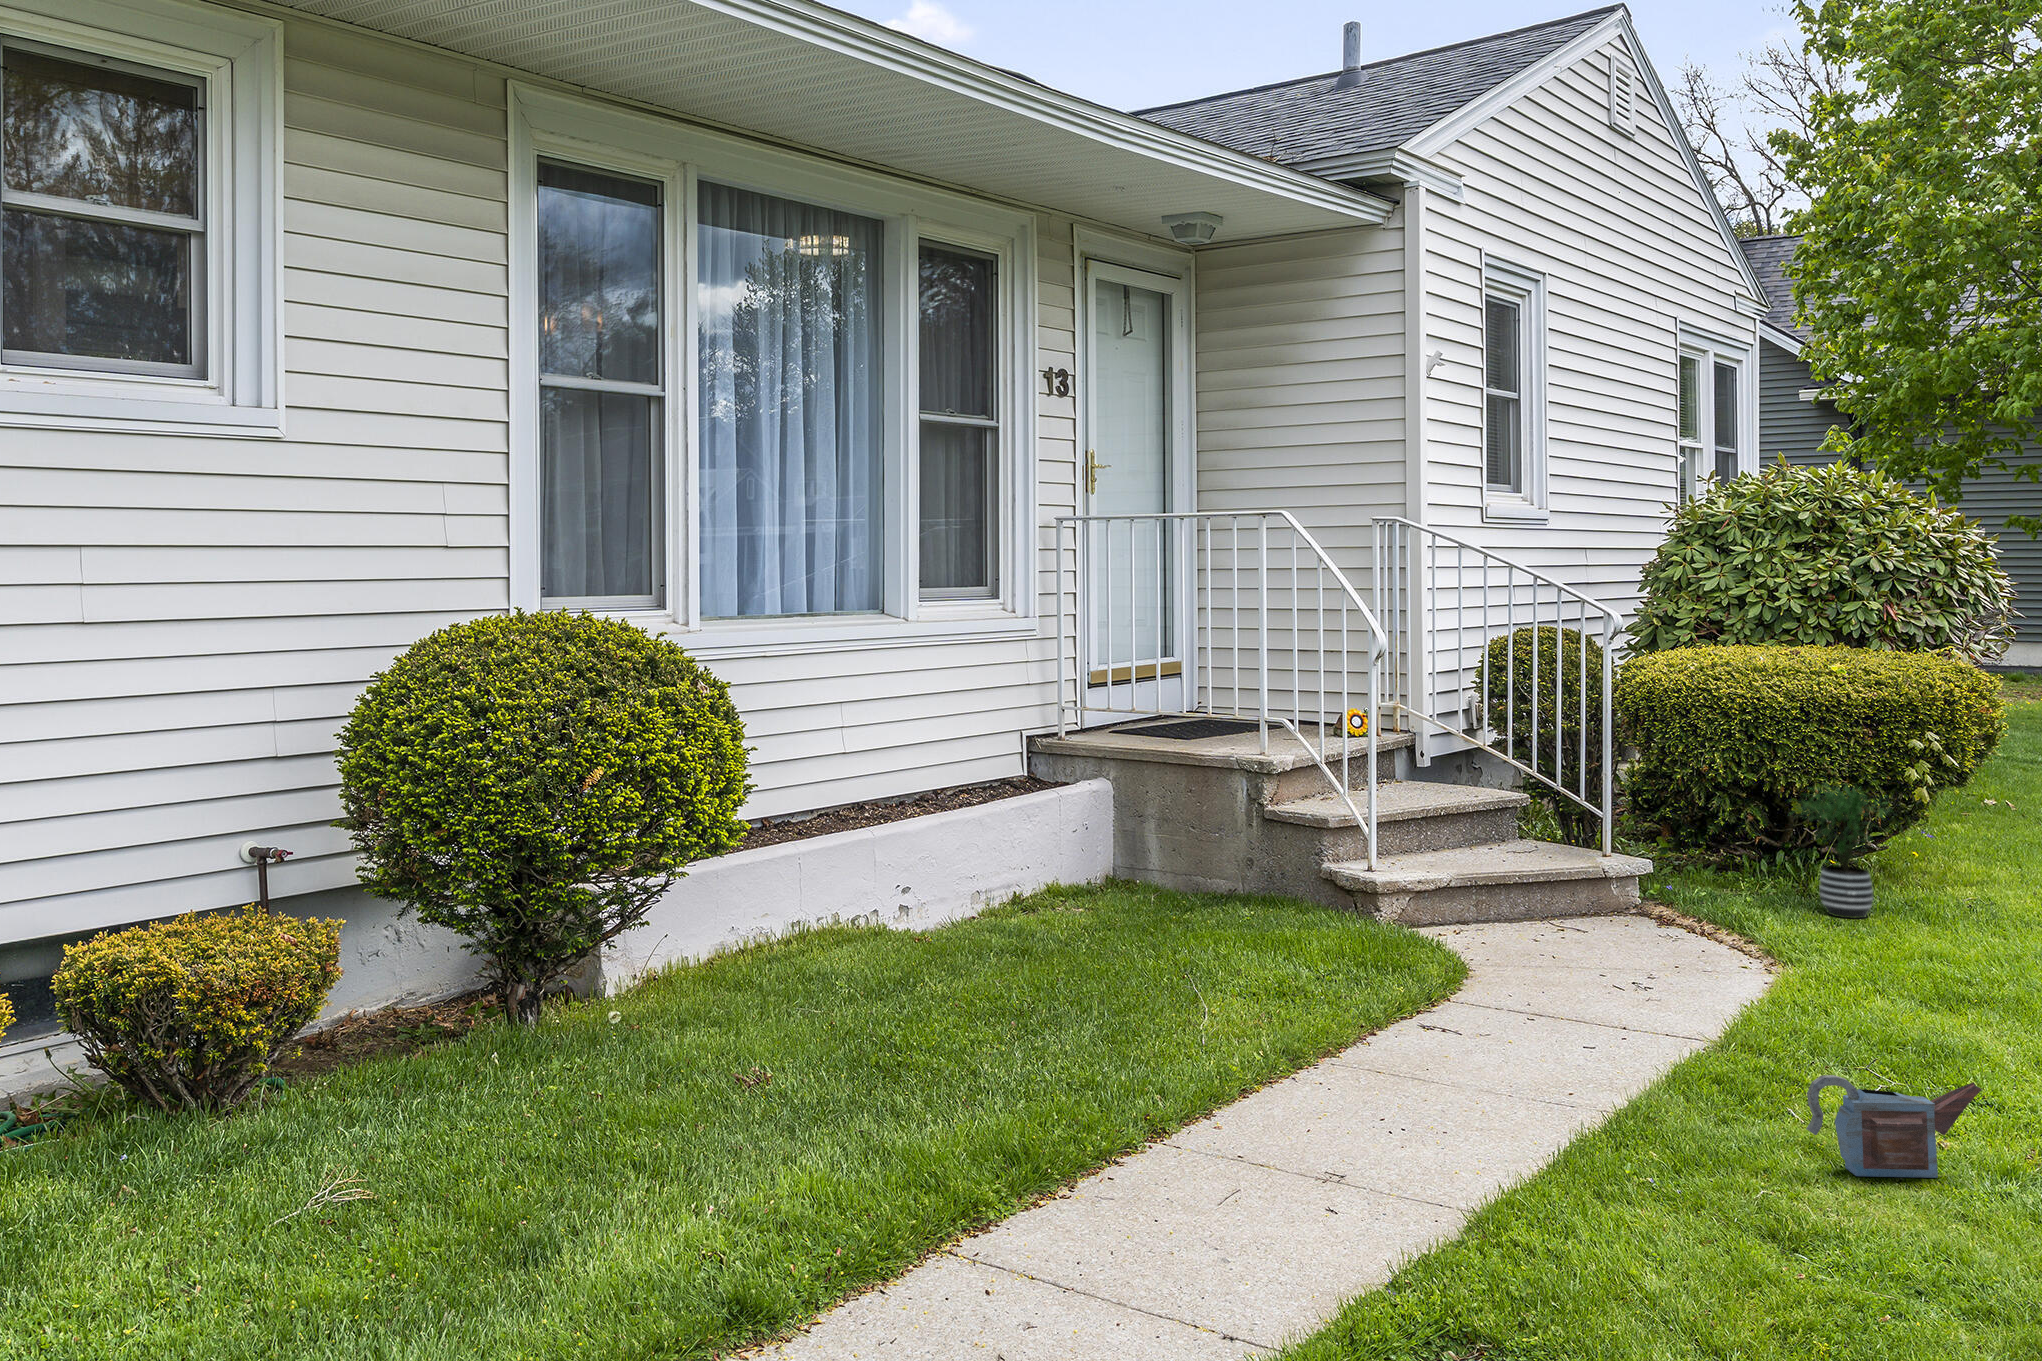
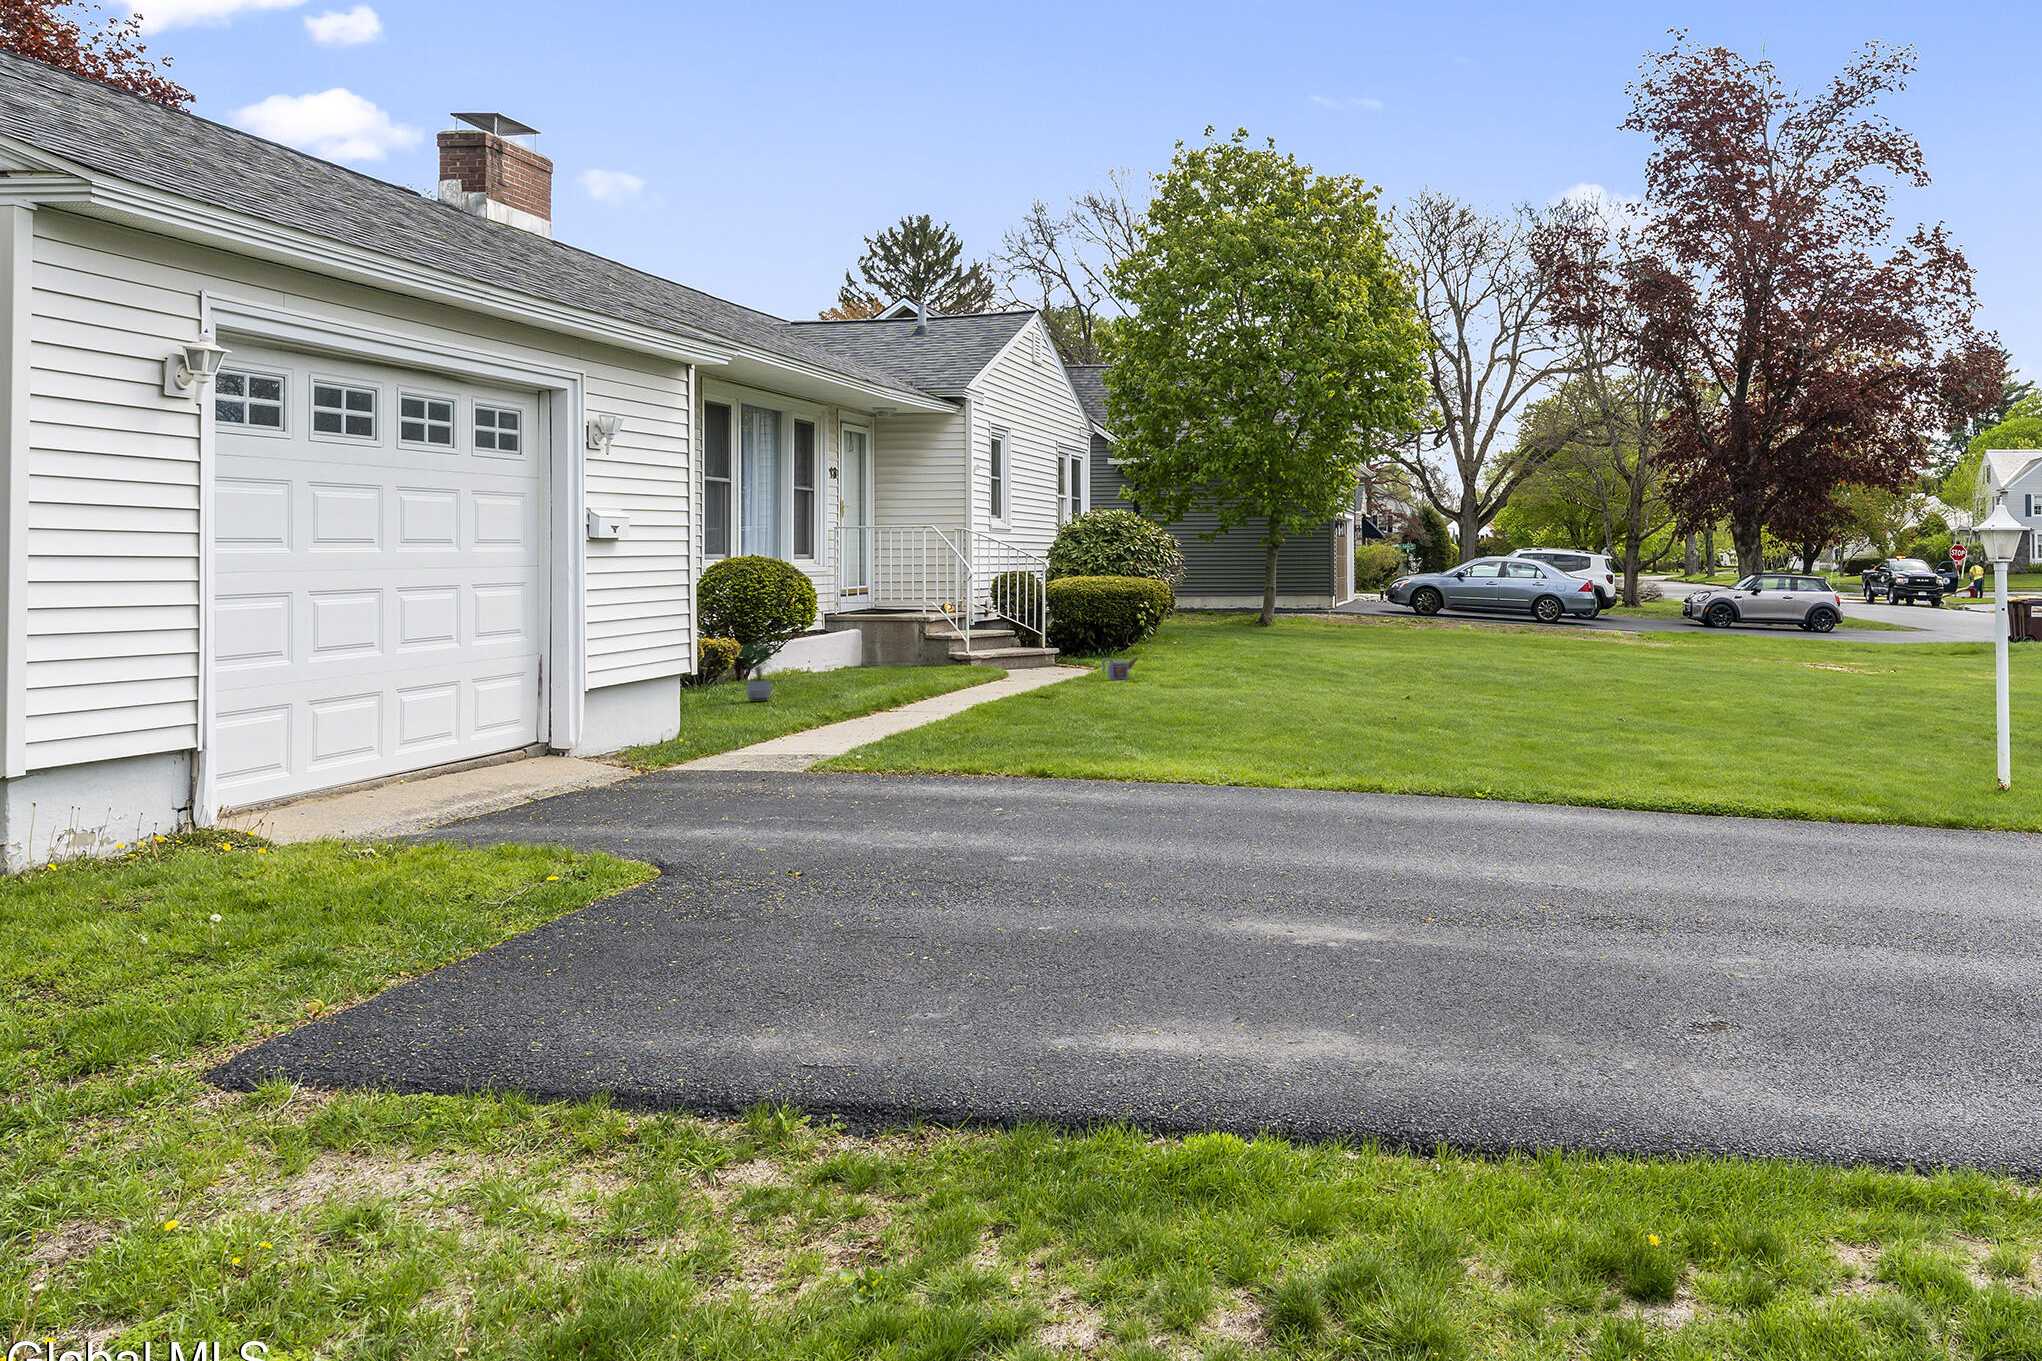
potted plant: present [1798,785,1889,918] -> present [740,642,779,702]

